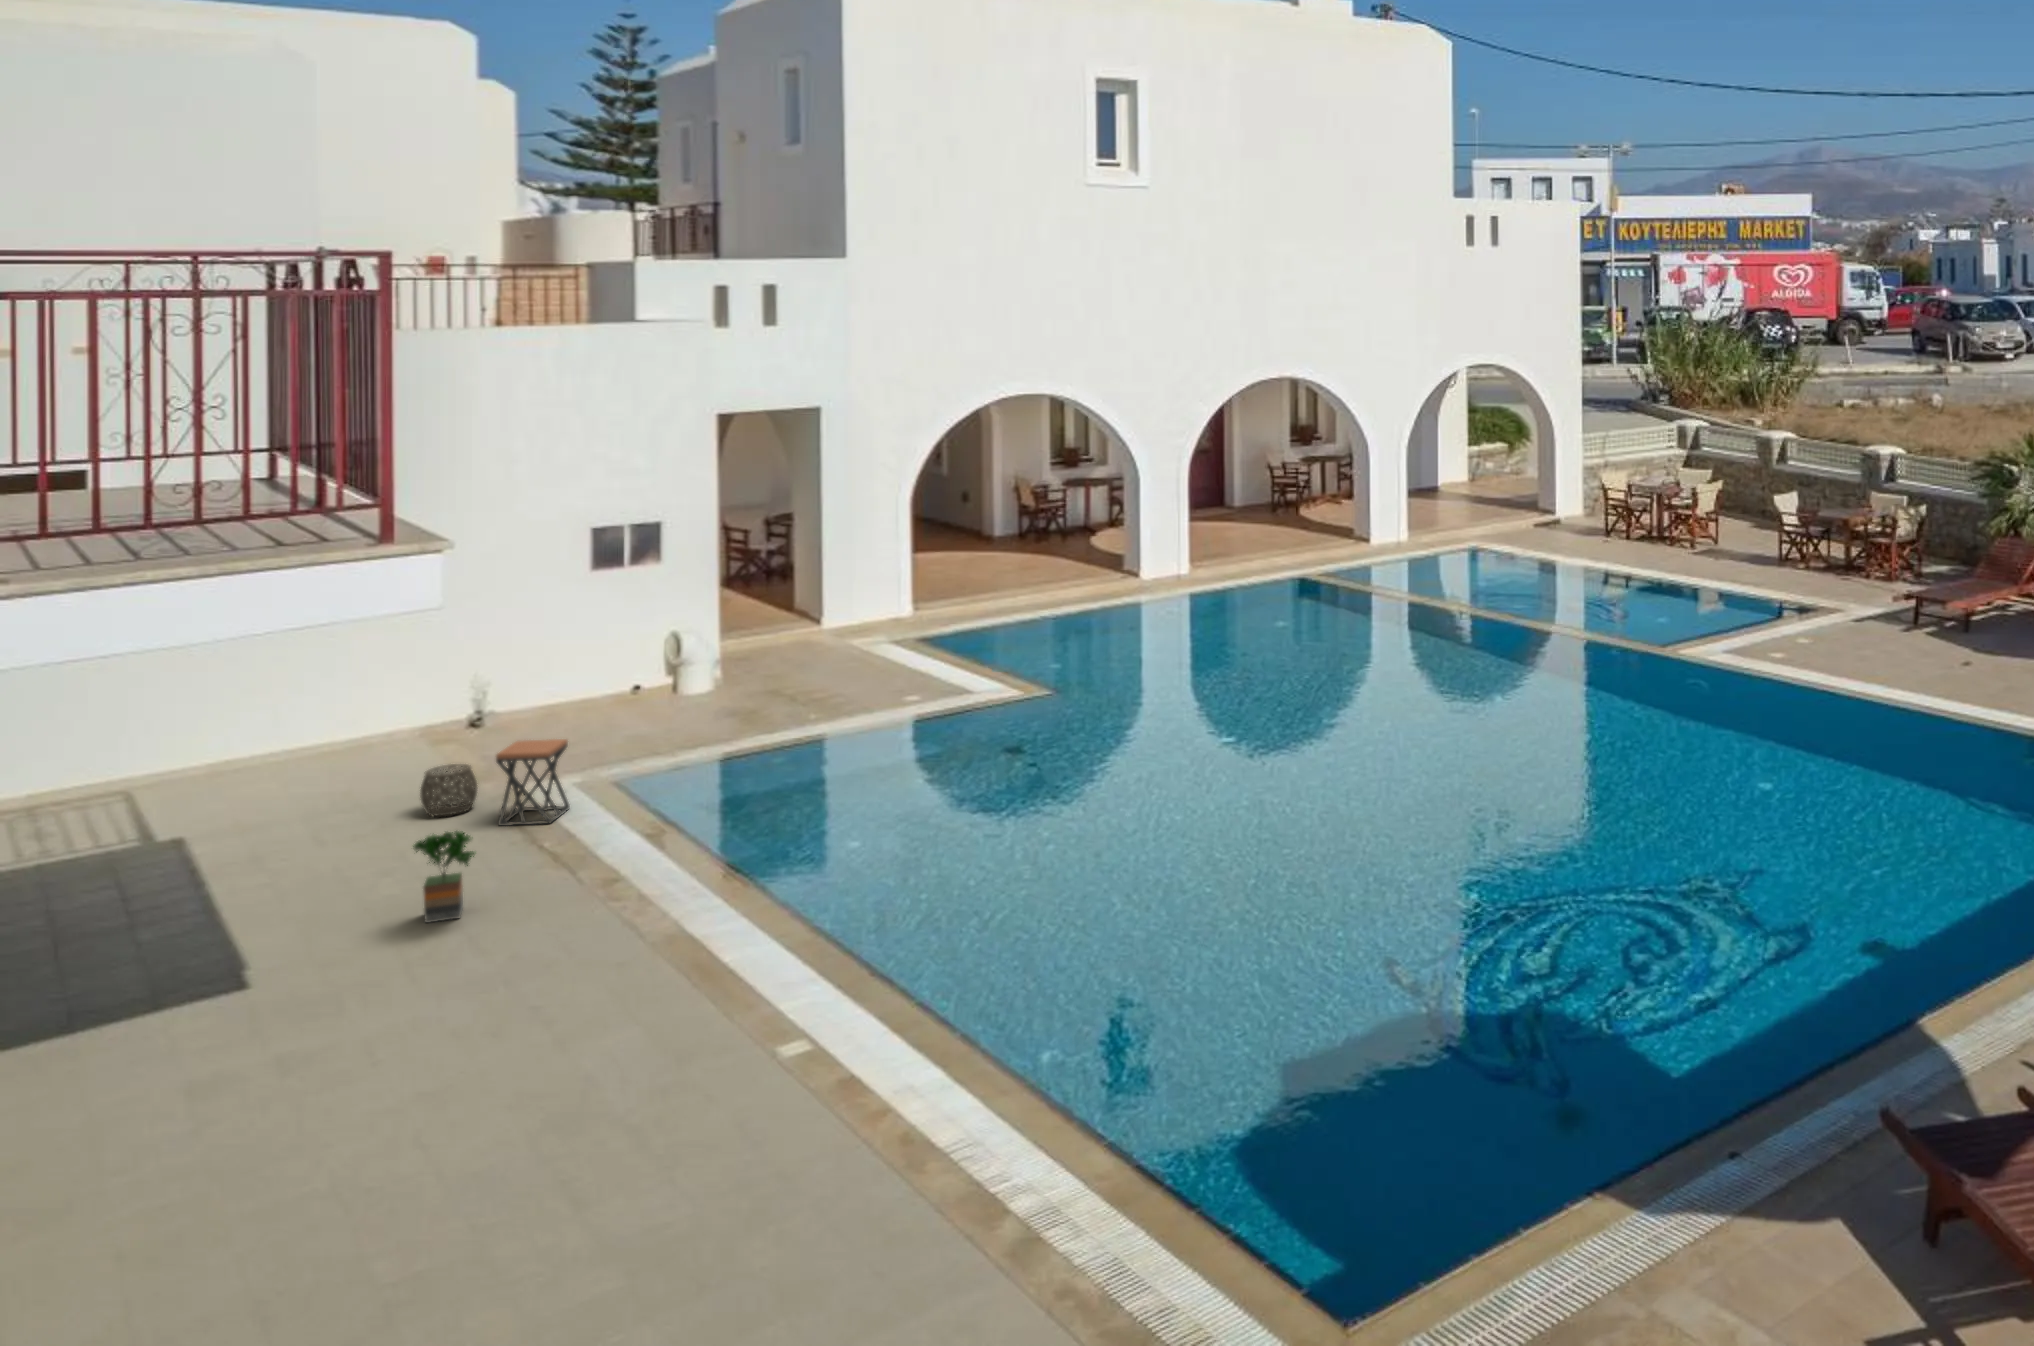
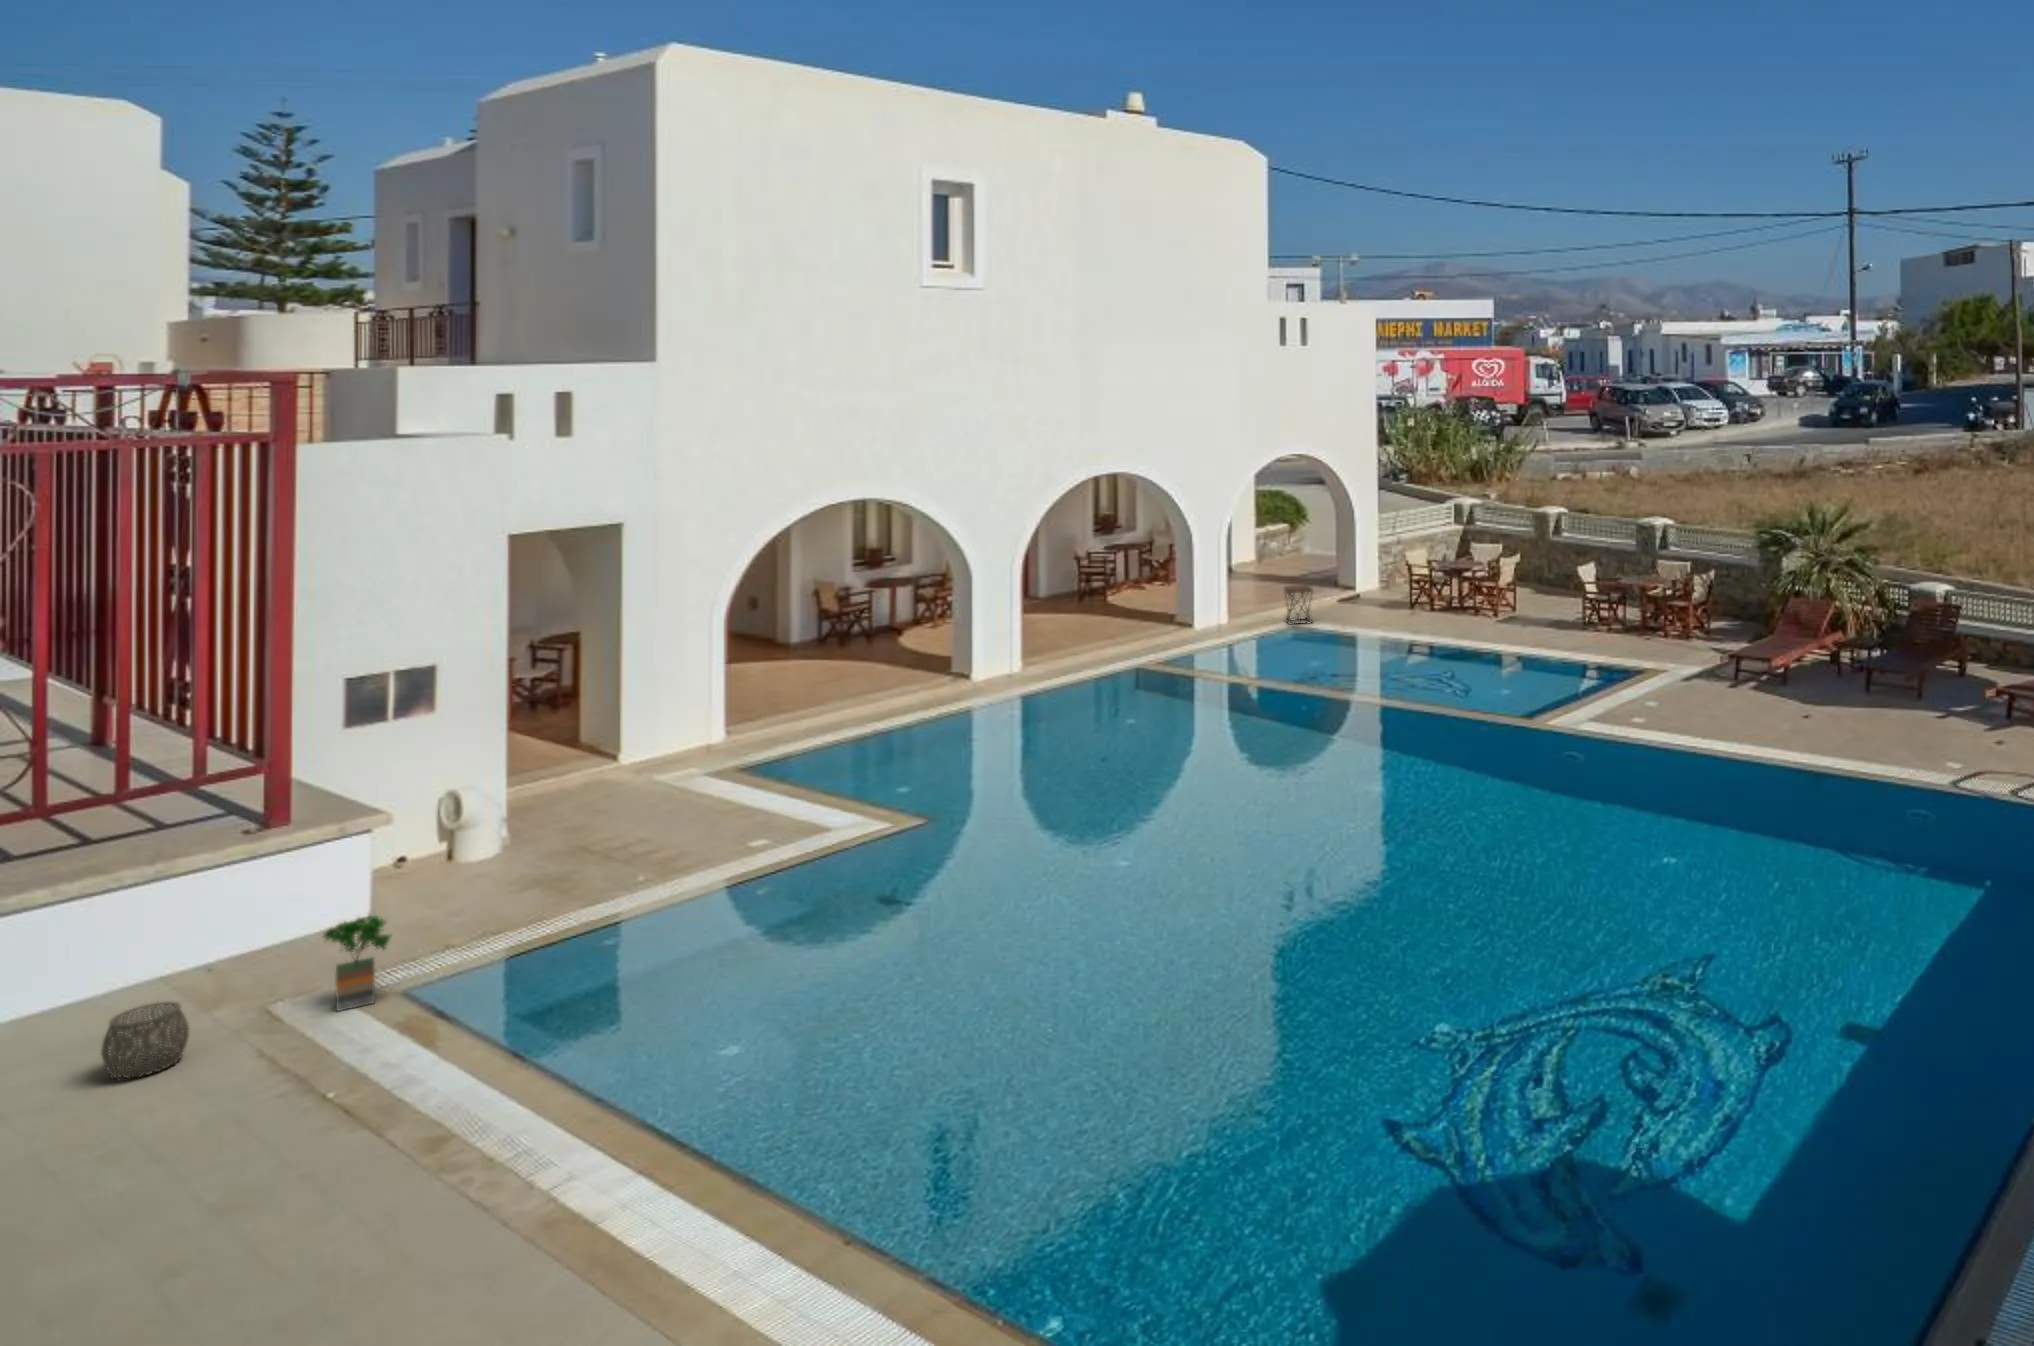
stool: present [496,739,570,826] -> present [1284,584,1312,624]
potted tree: present [413,831,476,923] -> present [323,916,392,1011]

